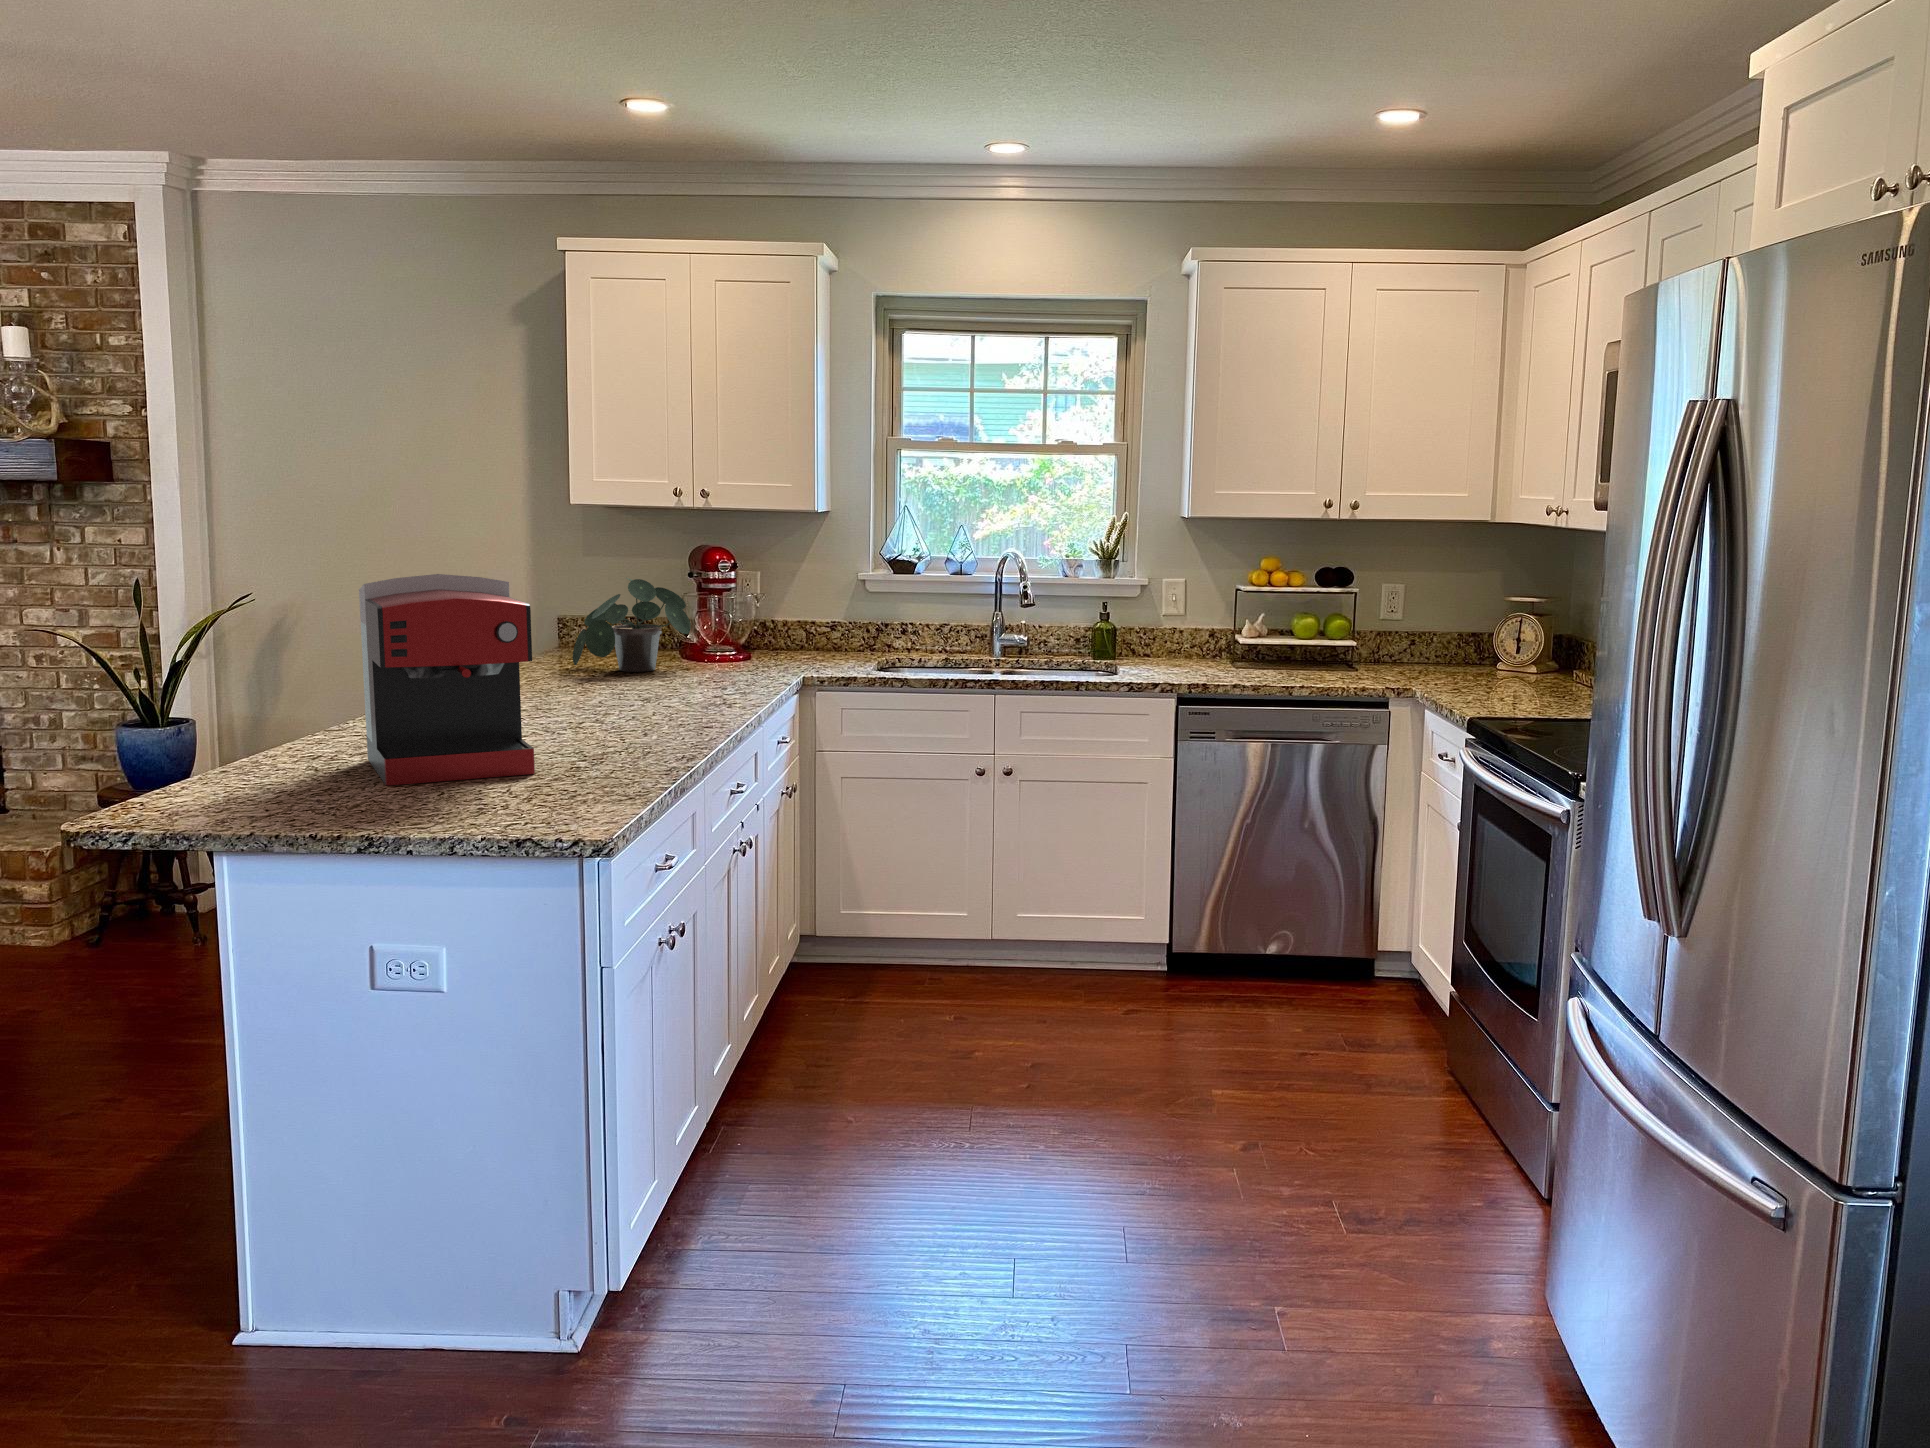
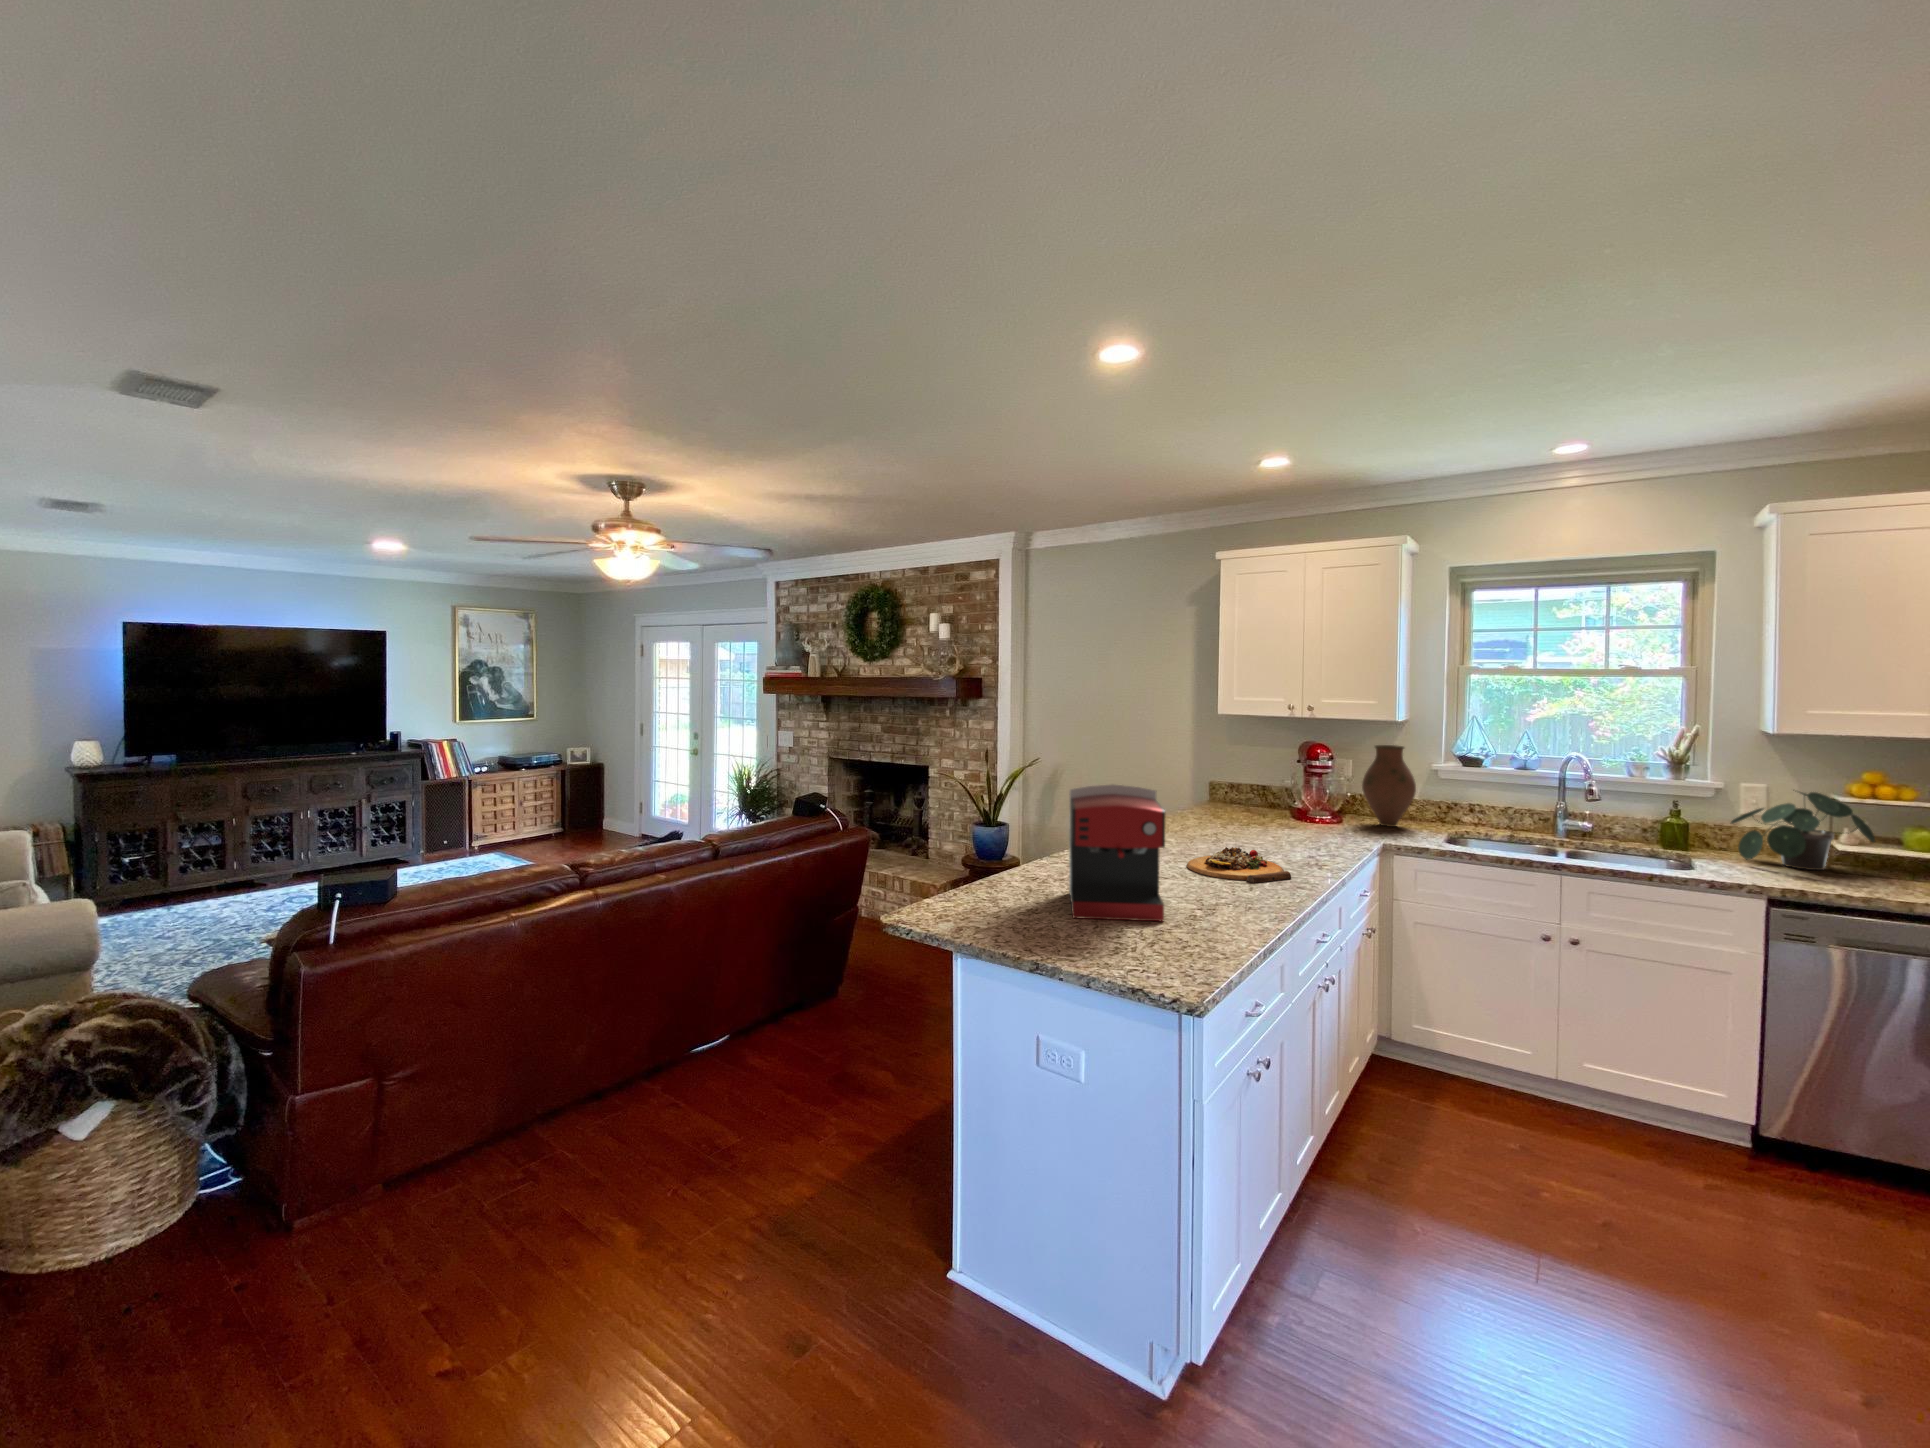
vase: none [775,547,841,659] -> present [1362,745,1416,827]
potted plant: present [573,578,691,672] -> present [1731,792,1875,870]
cutting board: none [547,682,700,725] -> present [1187,847,1291,883]

